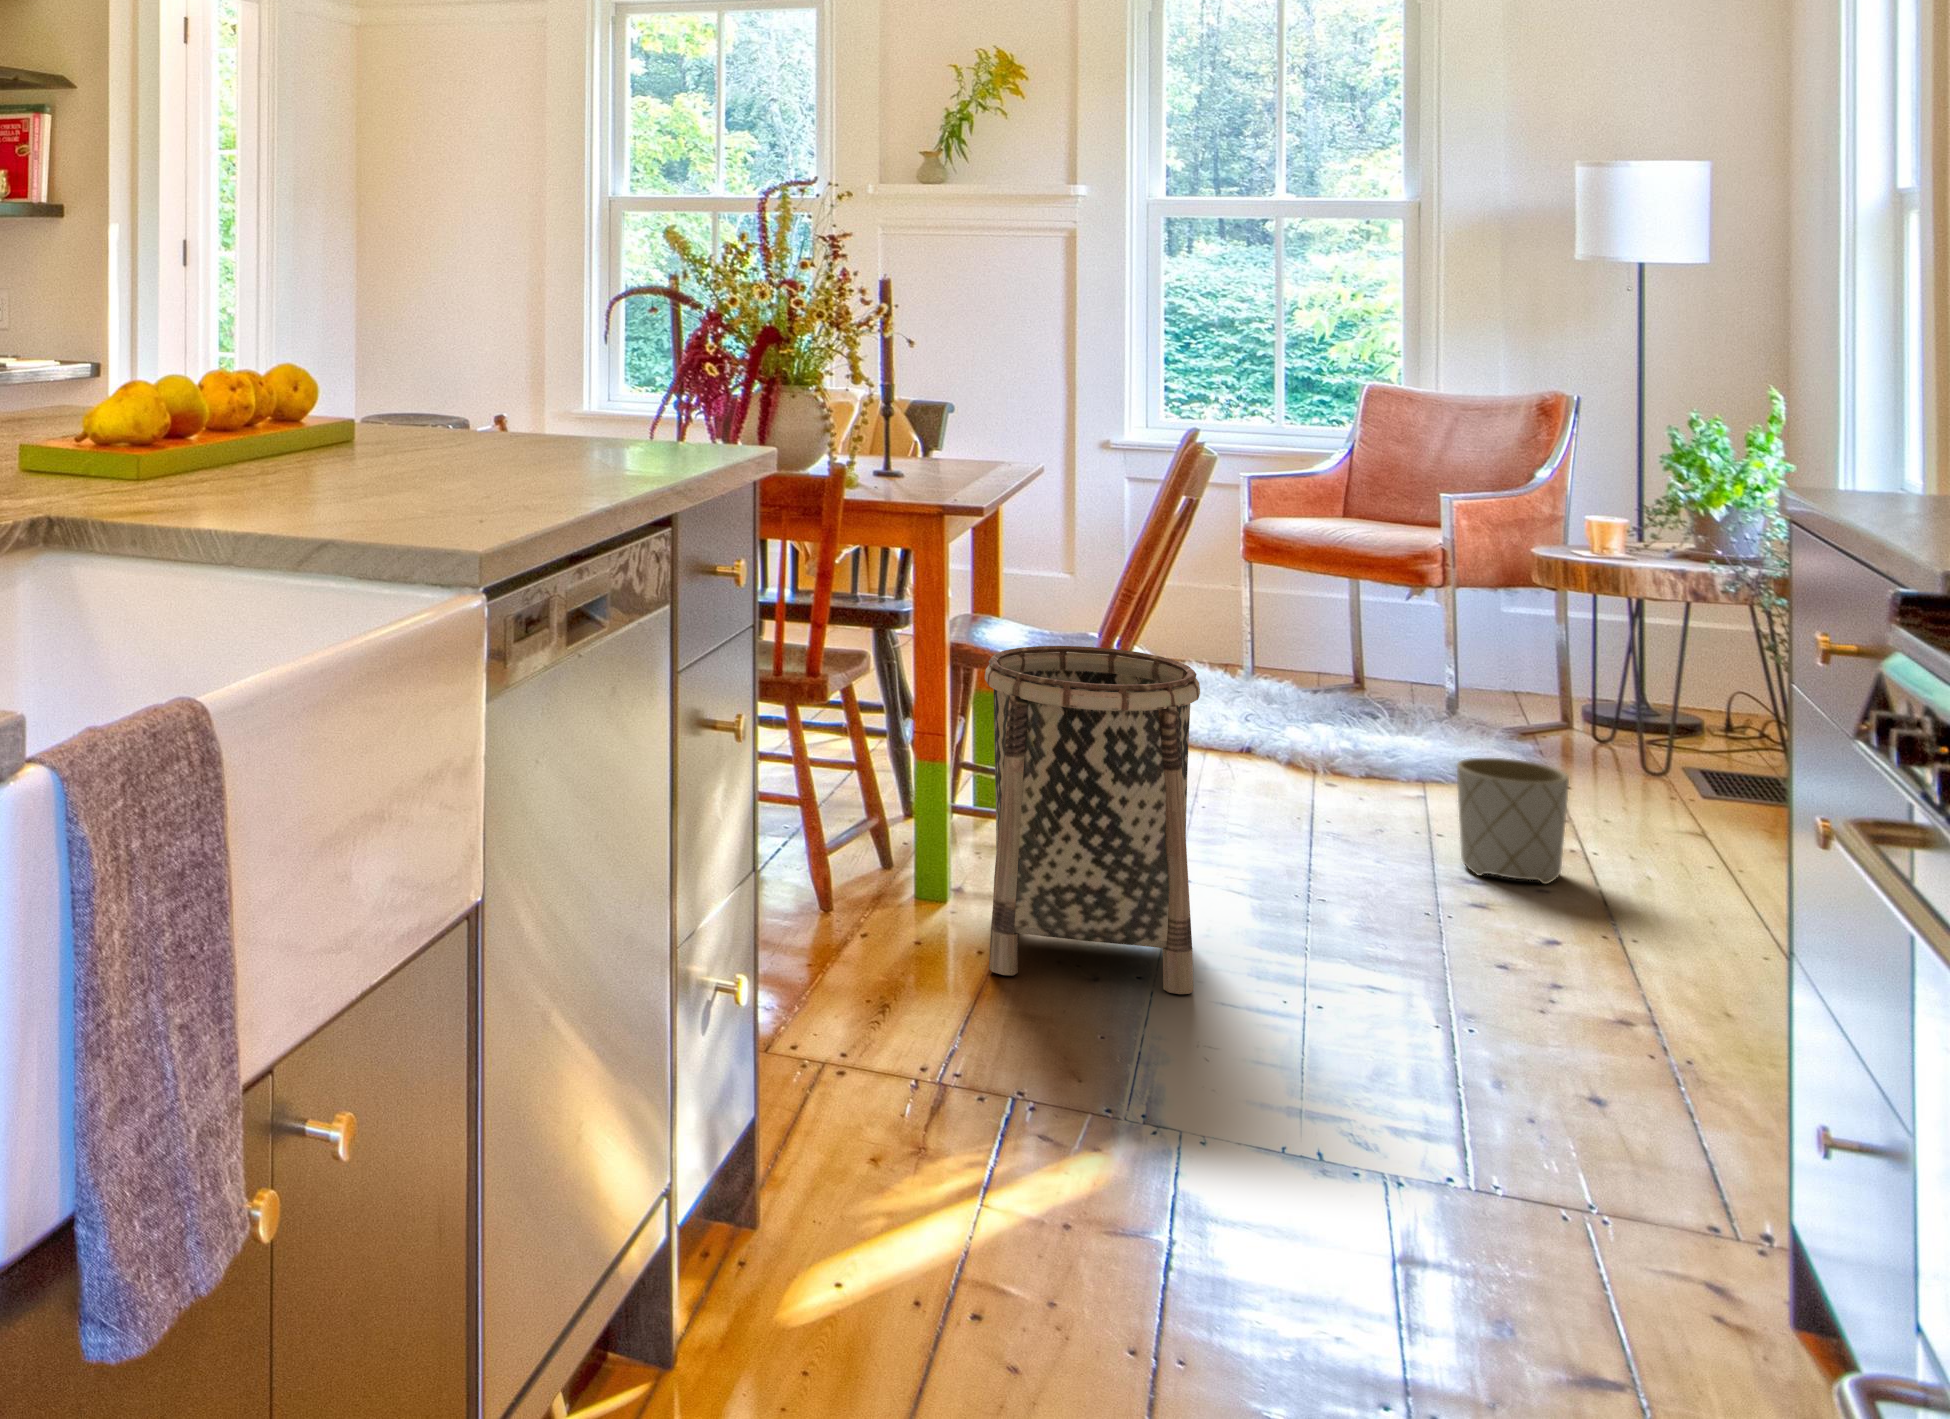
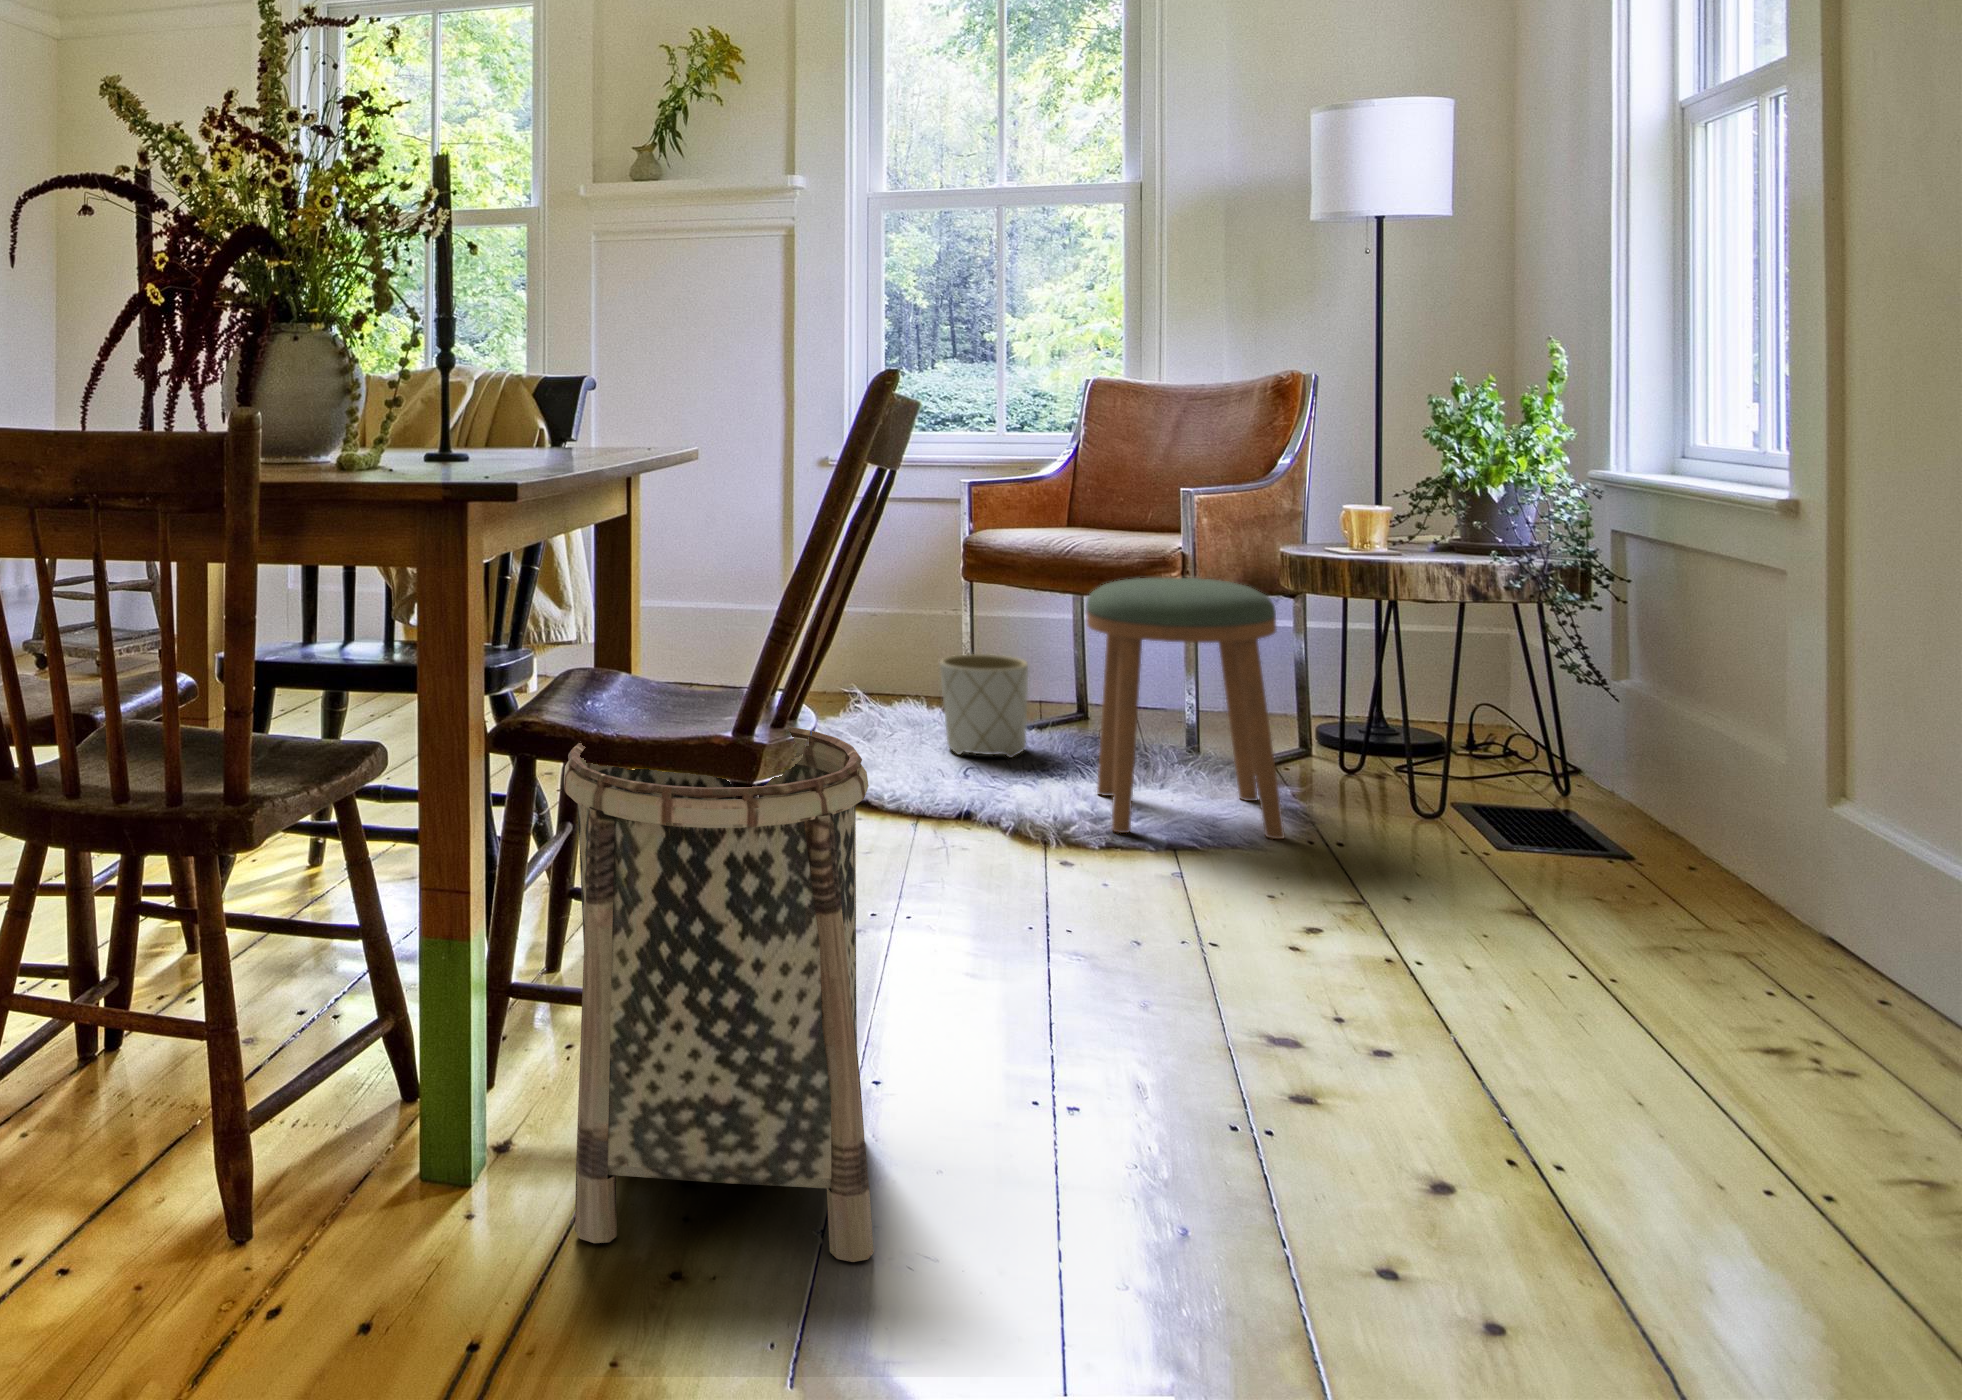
stool: none [1358,568,1520,781] -> present [1086,578,1285,839]
planter: present [1457,758,1569,884] -> present [940,654,1028,758]

